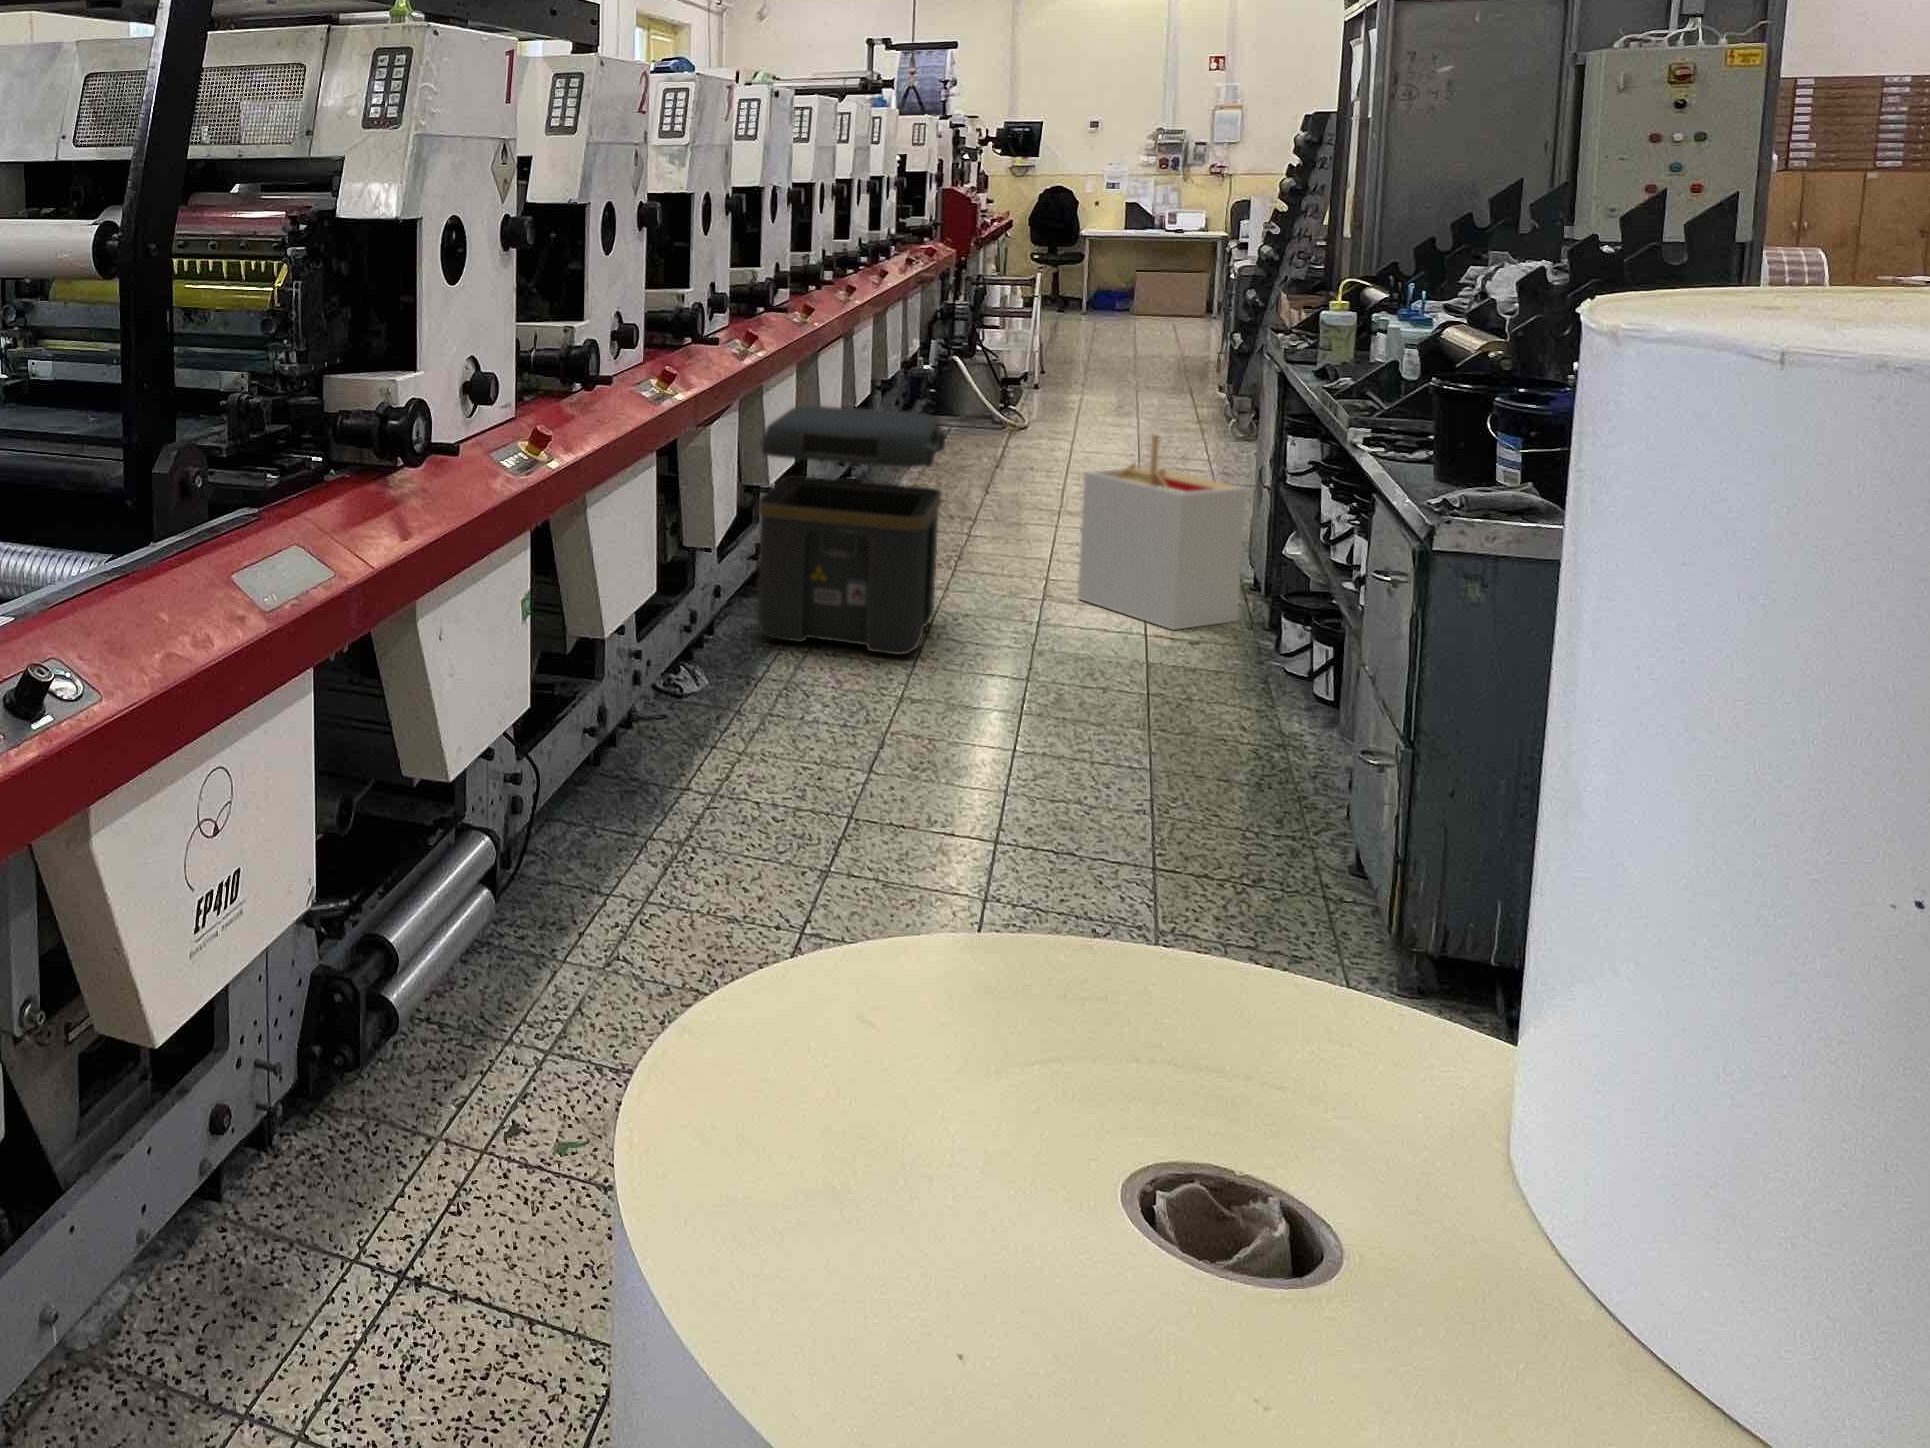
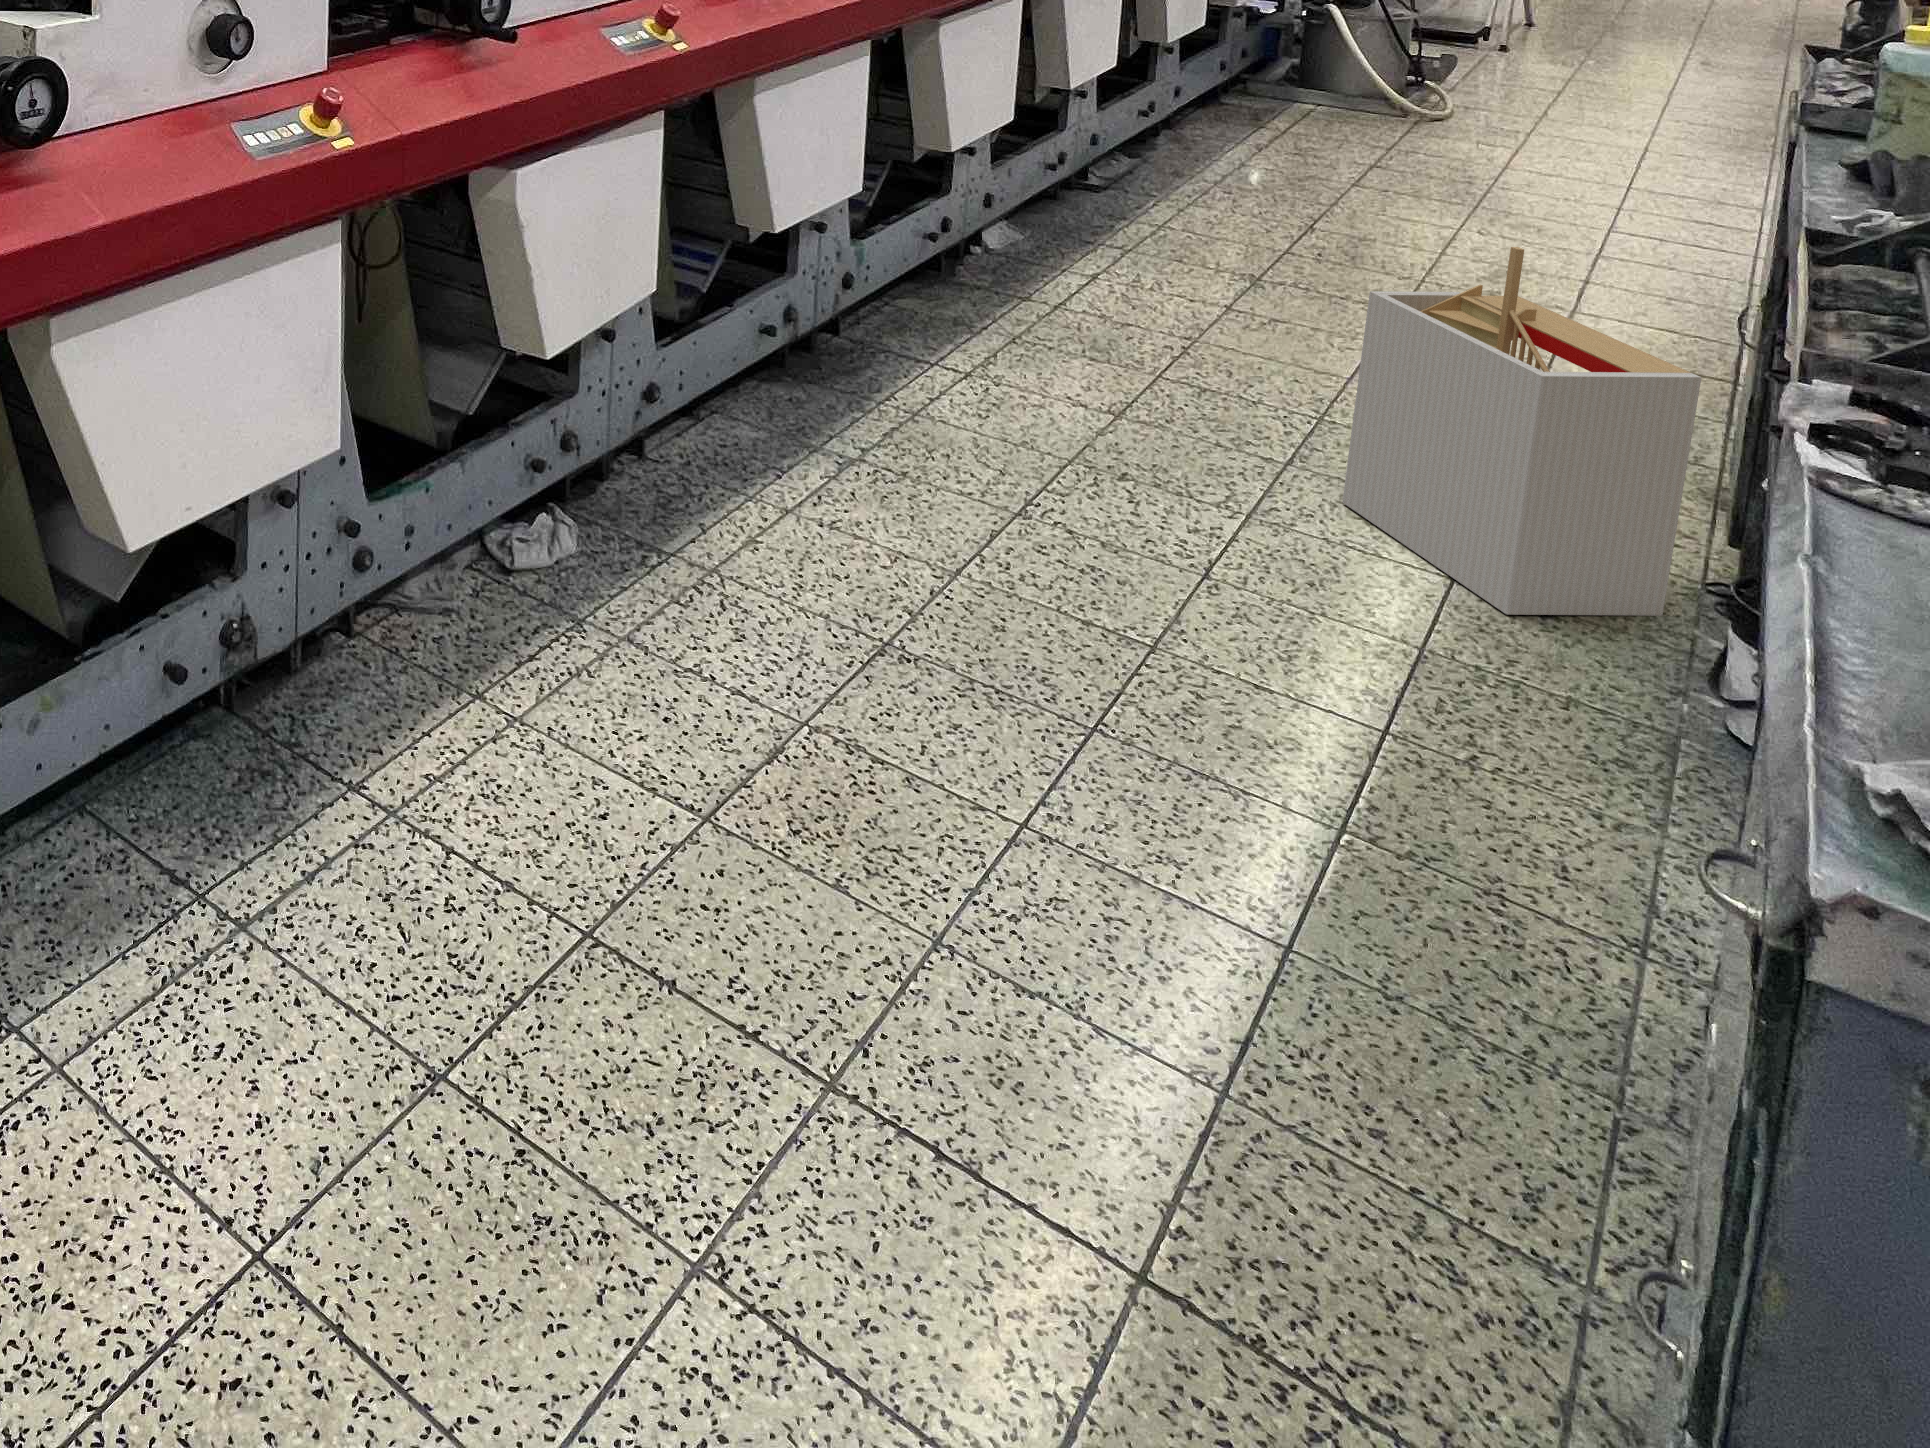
toolbox: present [758,406,945,655] -> none [707,129,1065,579]

